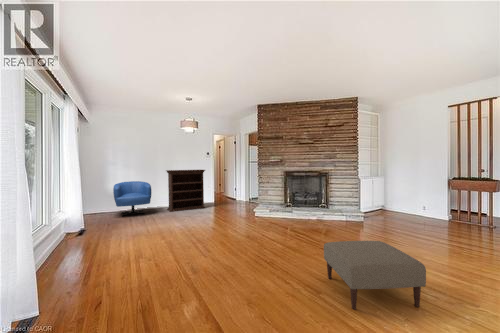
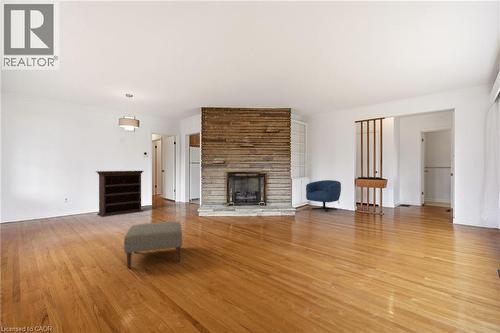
armchair: present [113,181,151,217] -> present [306,180,341,212]
ottoman: present [324,241,426,310] -> present [124,222,182,268]

